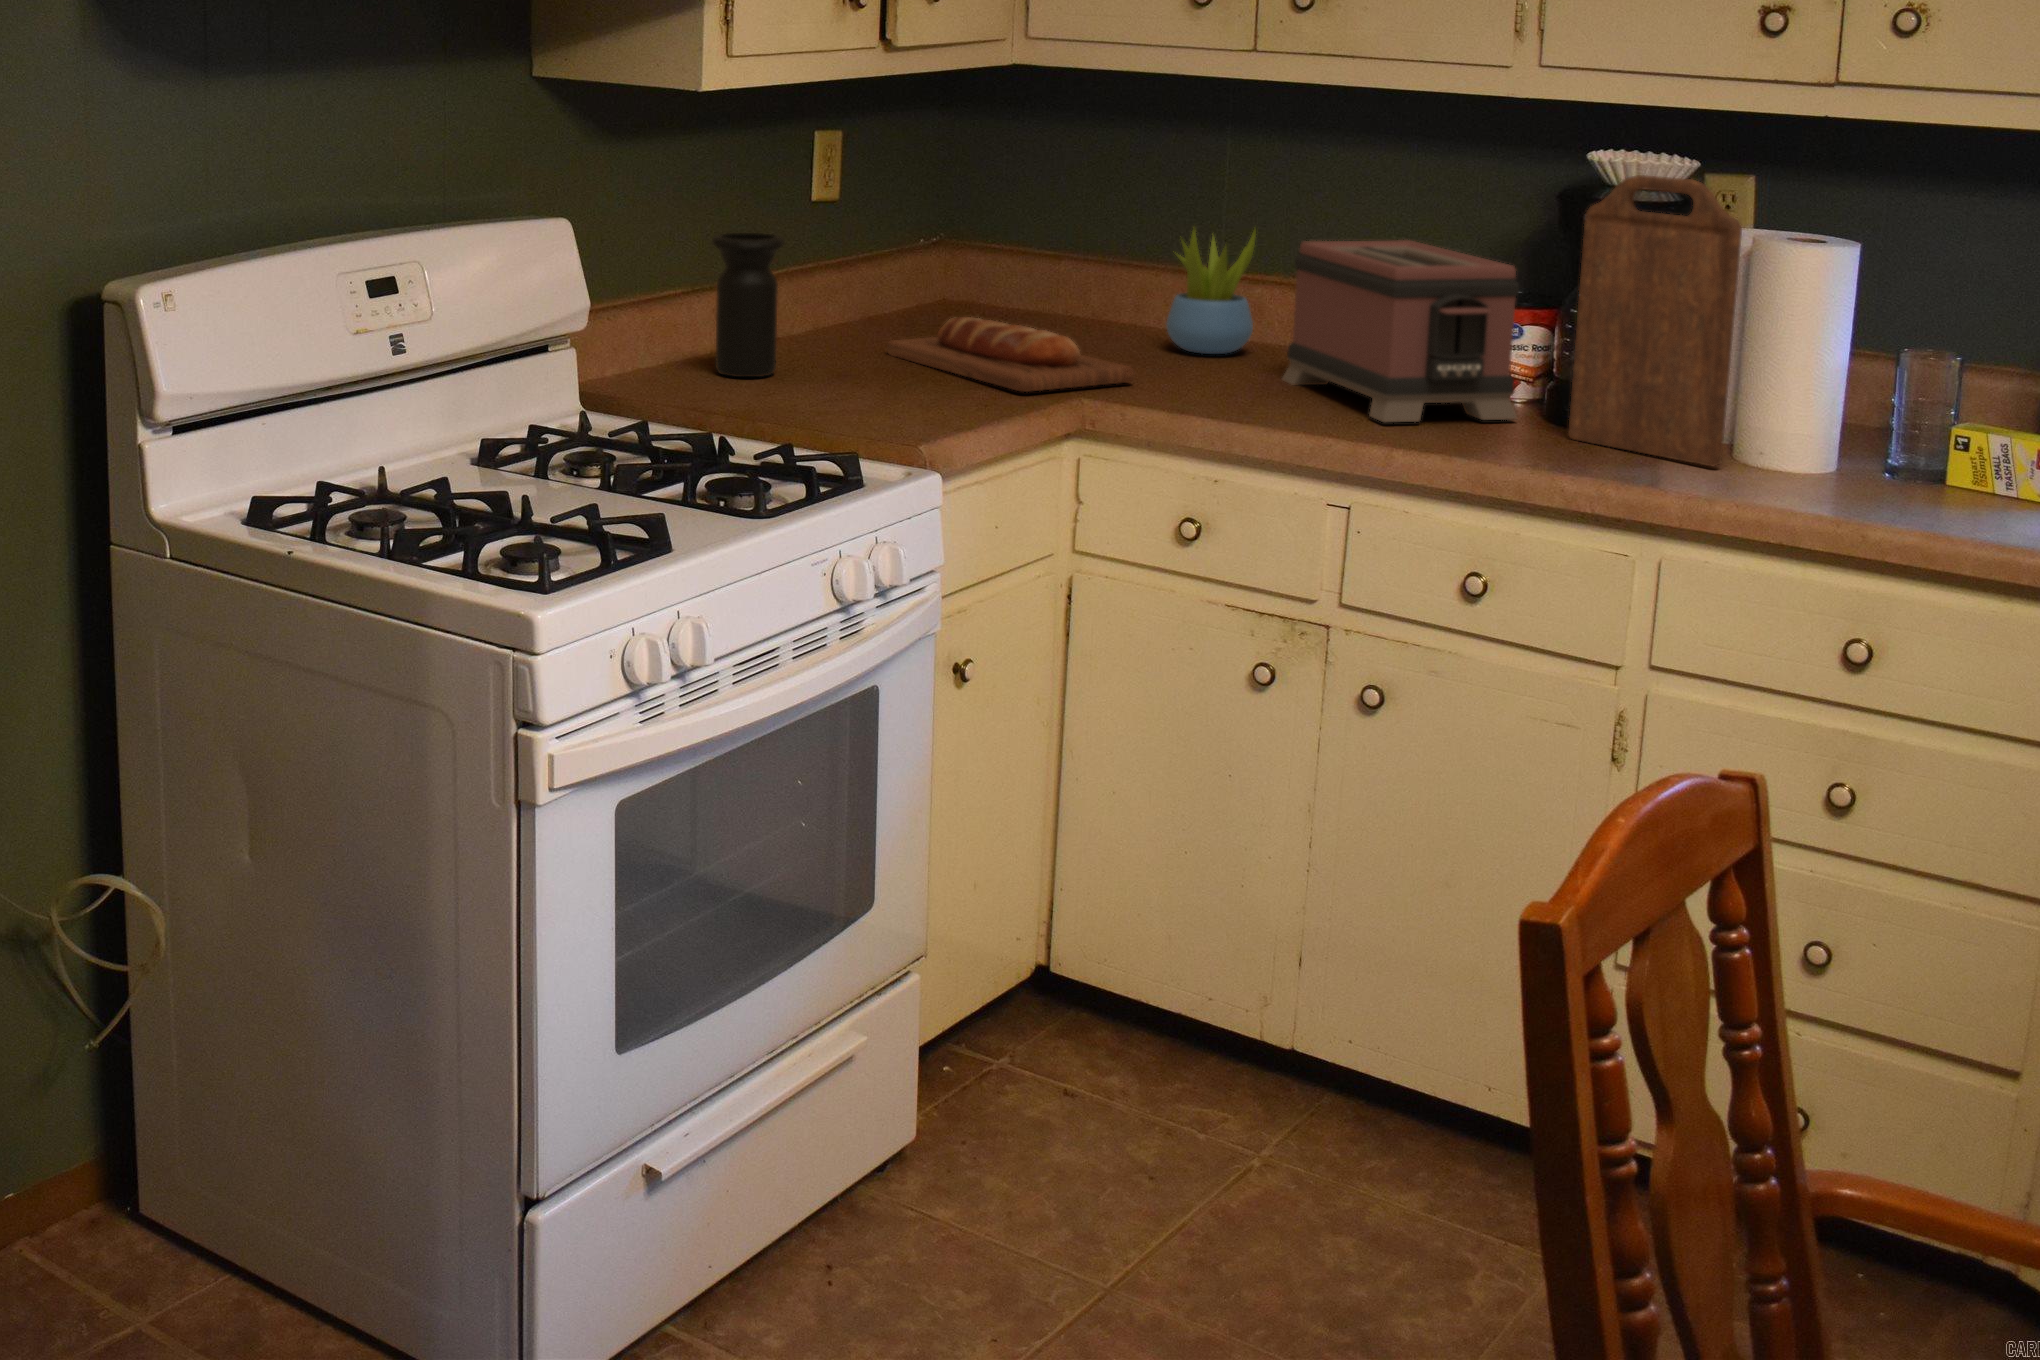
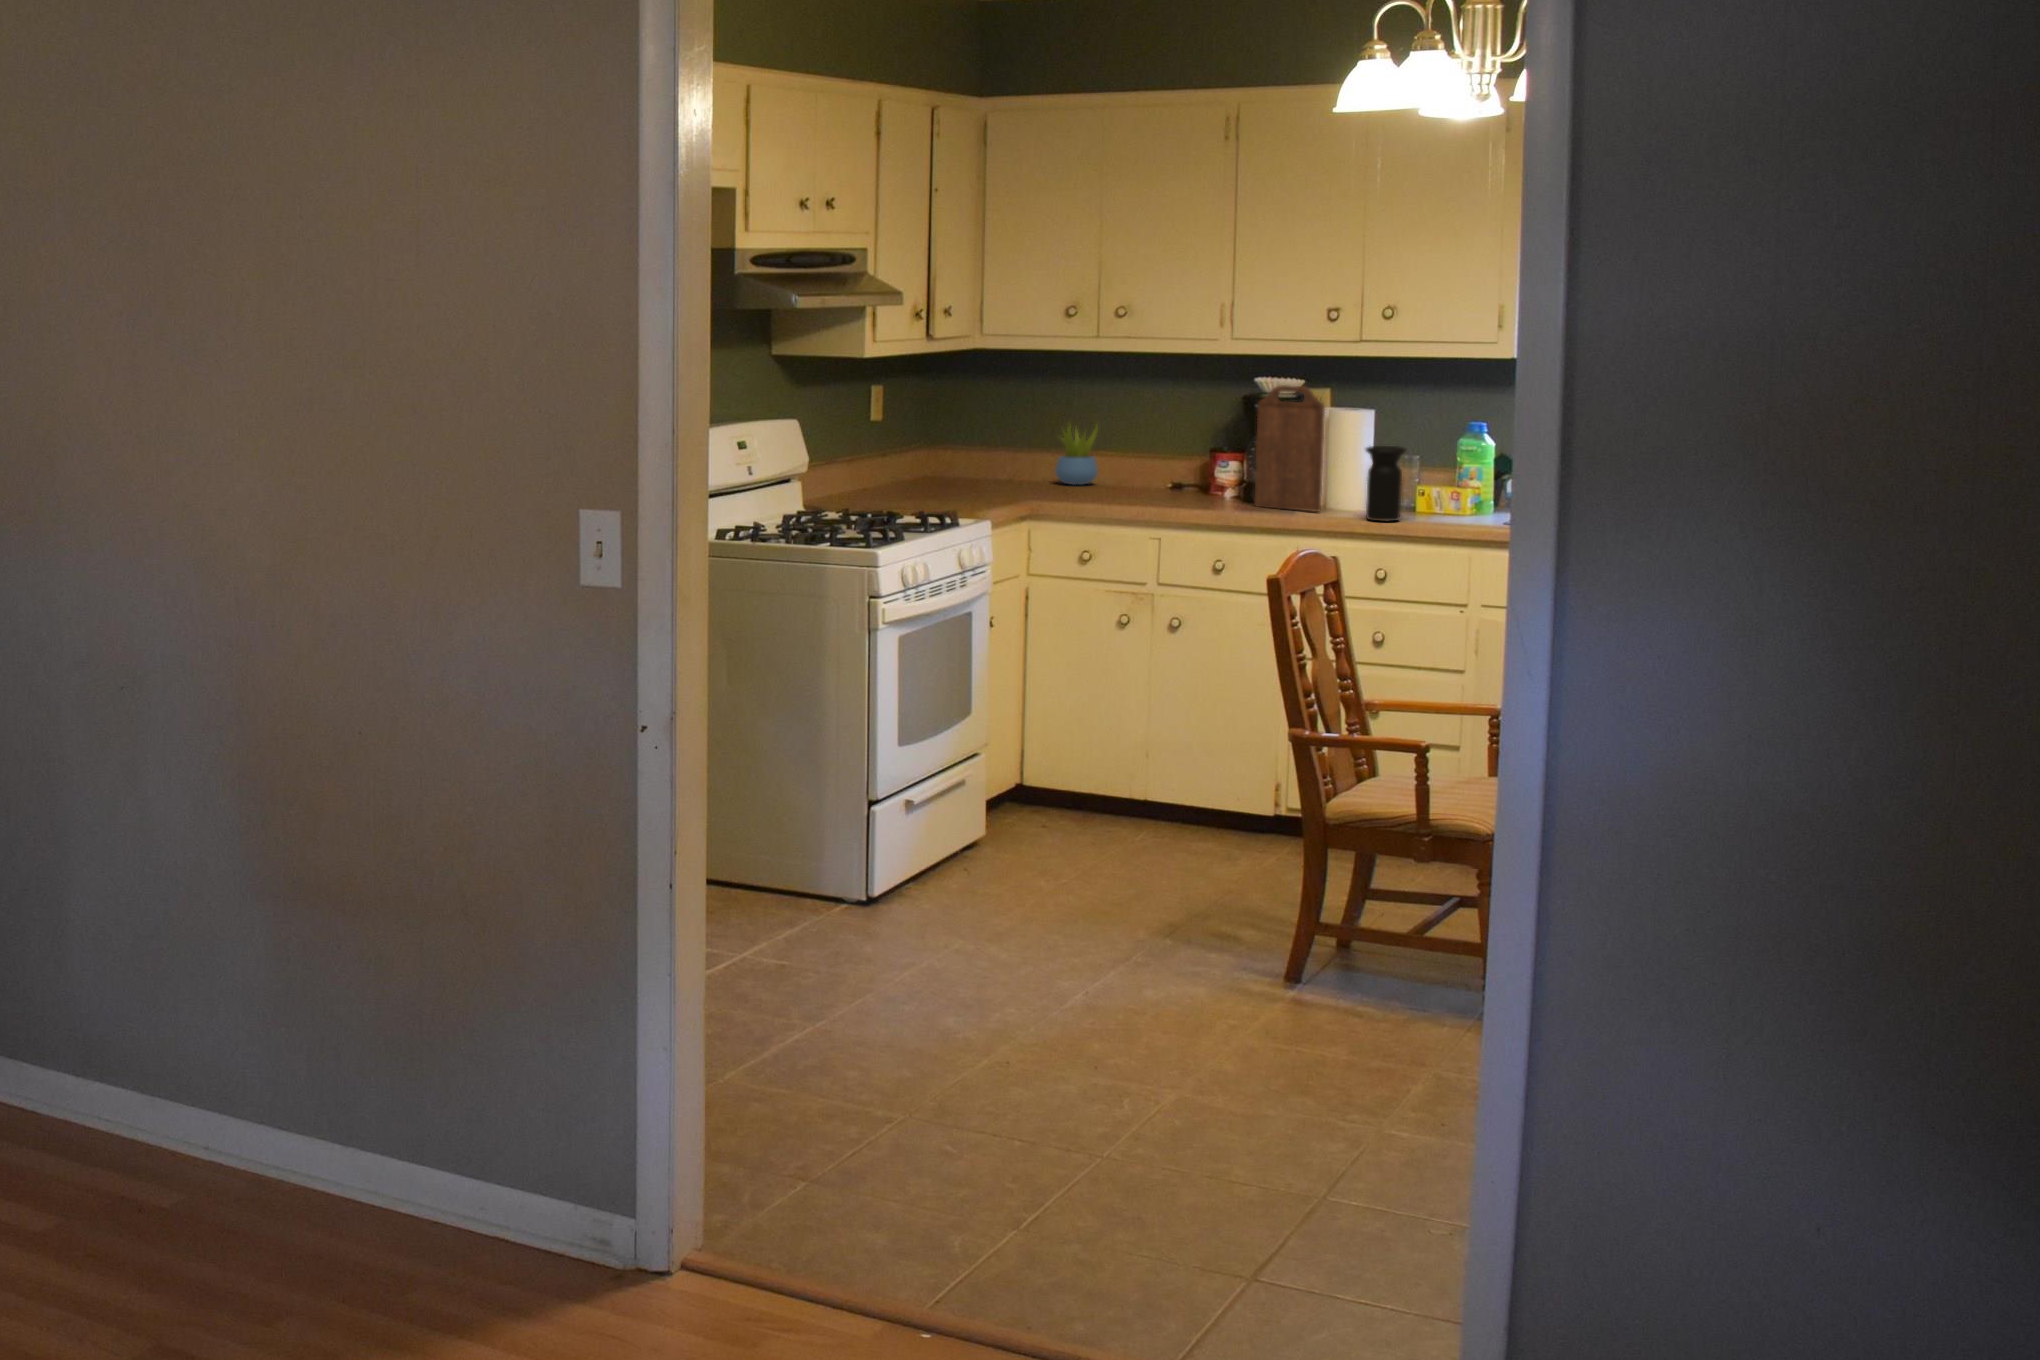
vase: present [712,233,785,377] -> present [1366,446,1406,521]
toaster: present [1282,240,1519,422] -> none [1117,423,1231,503]
bread loaf: present [887,317,1134,392] -> none [923,469,1051,498]

